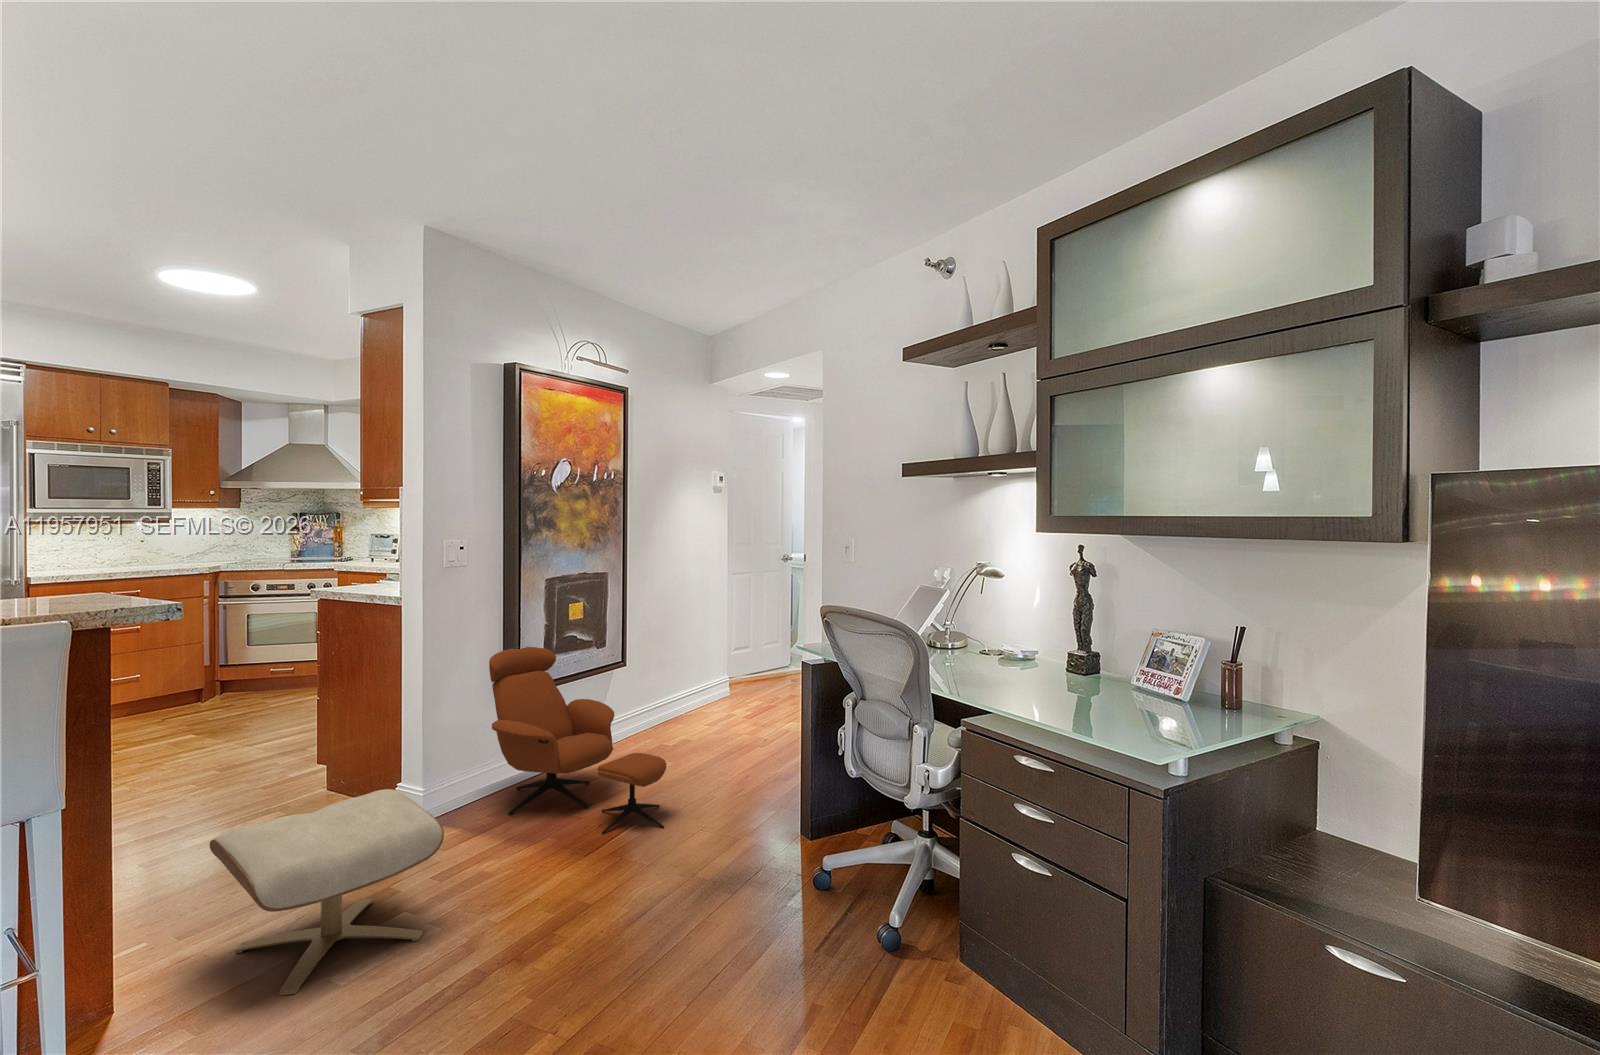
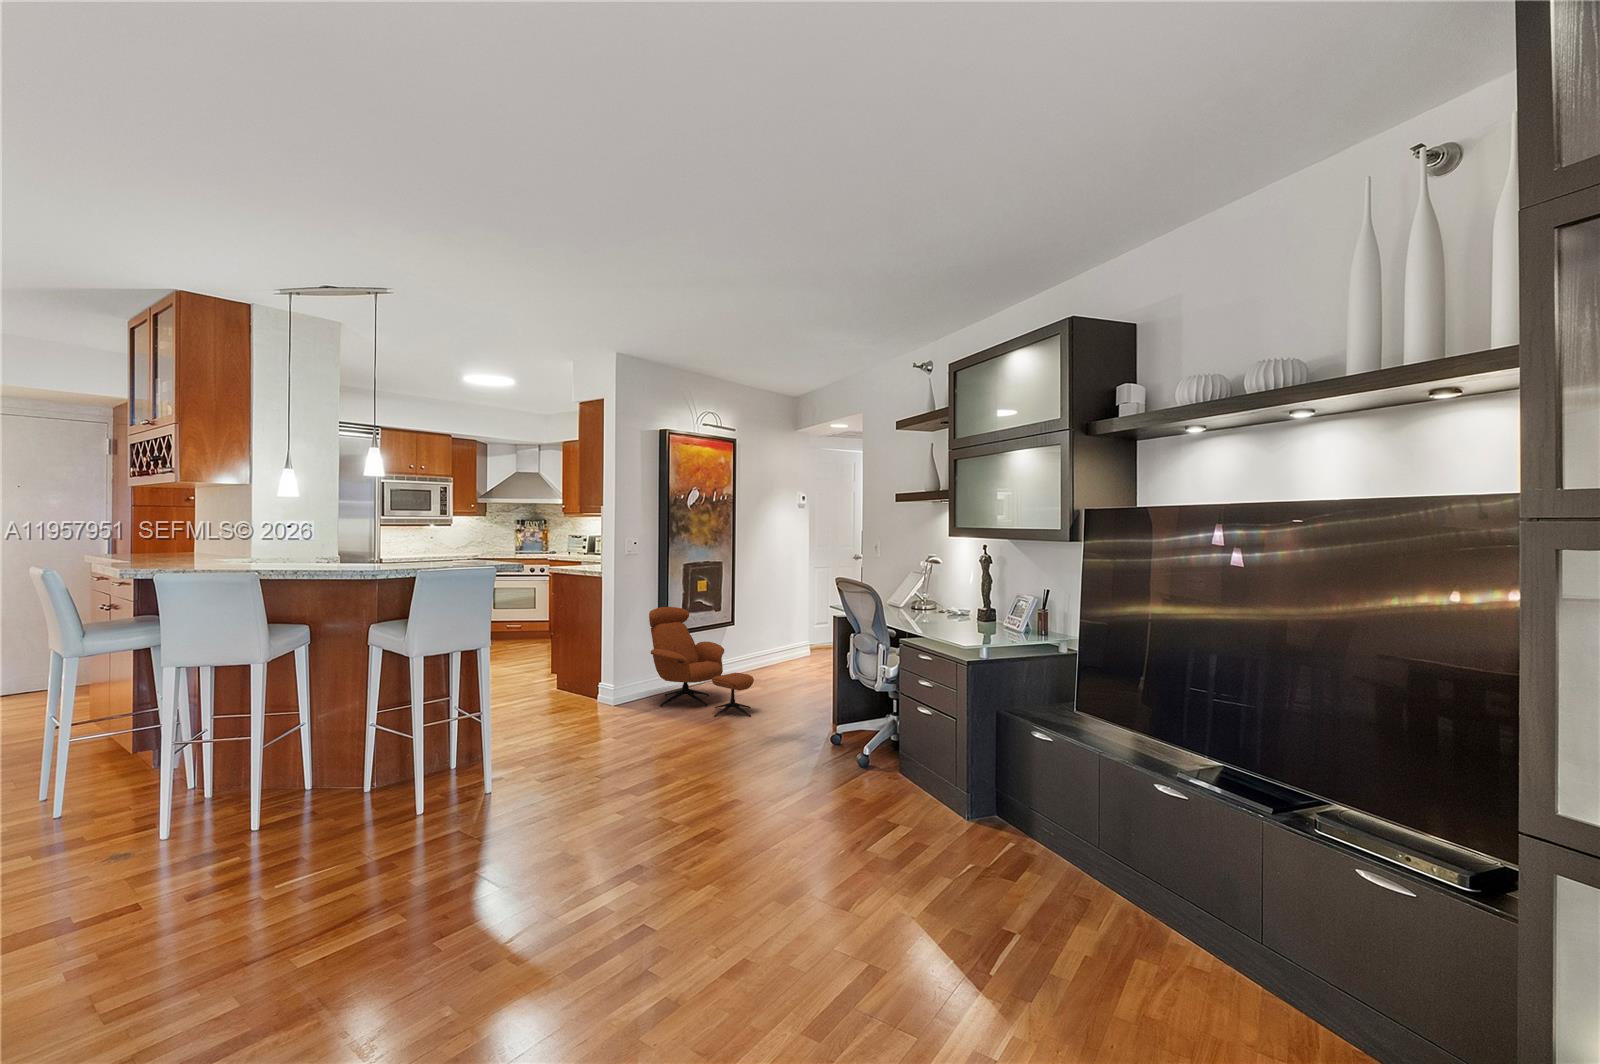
ottoman: present [210,789,444,995] -> none [518,673,628,761]

